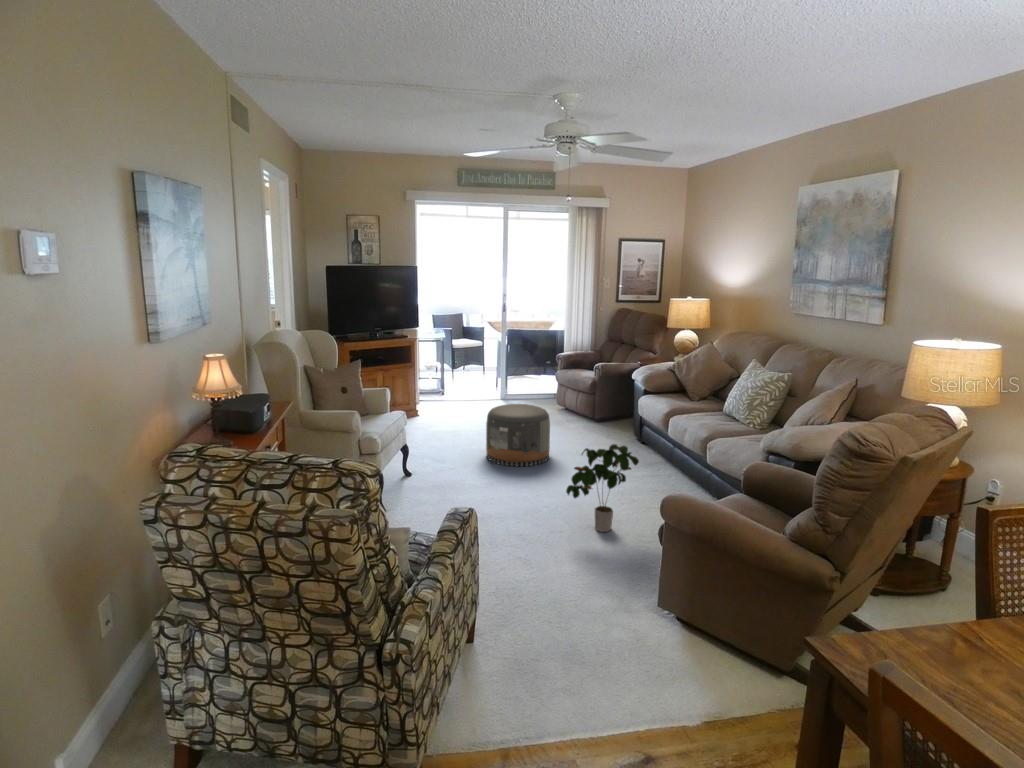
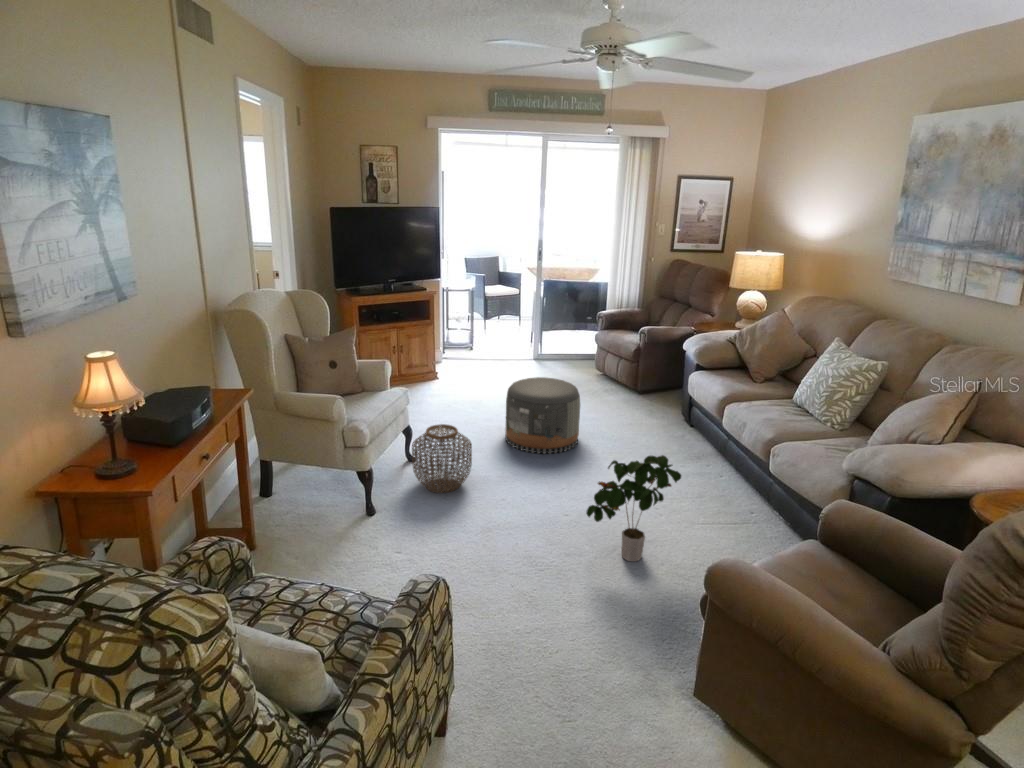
woven basket: none [414,438,464,495] -> present [412,424,472,493]

